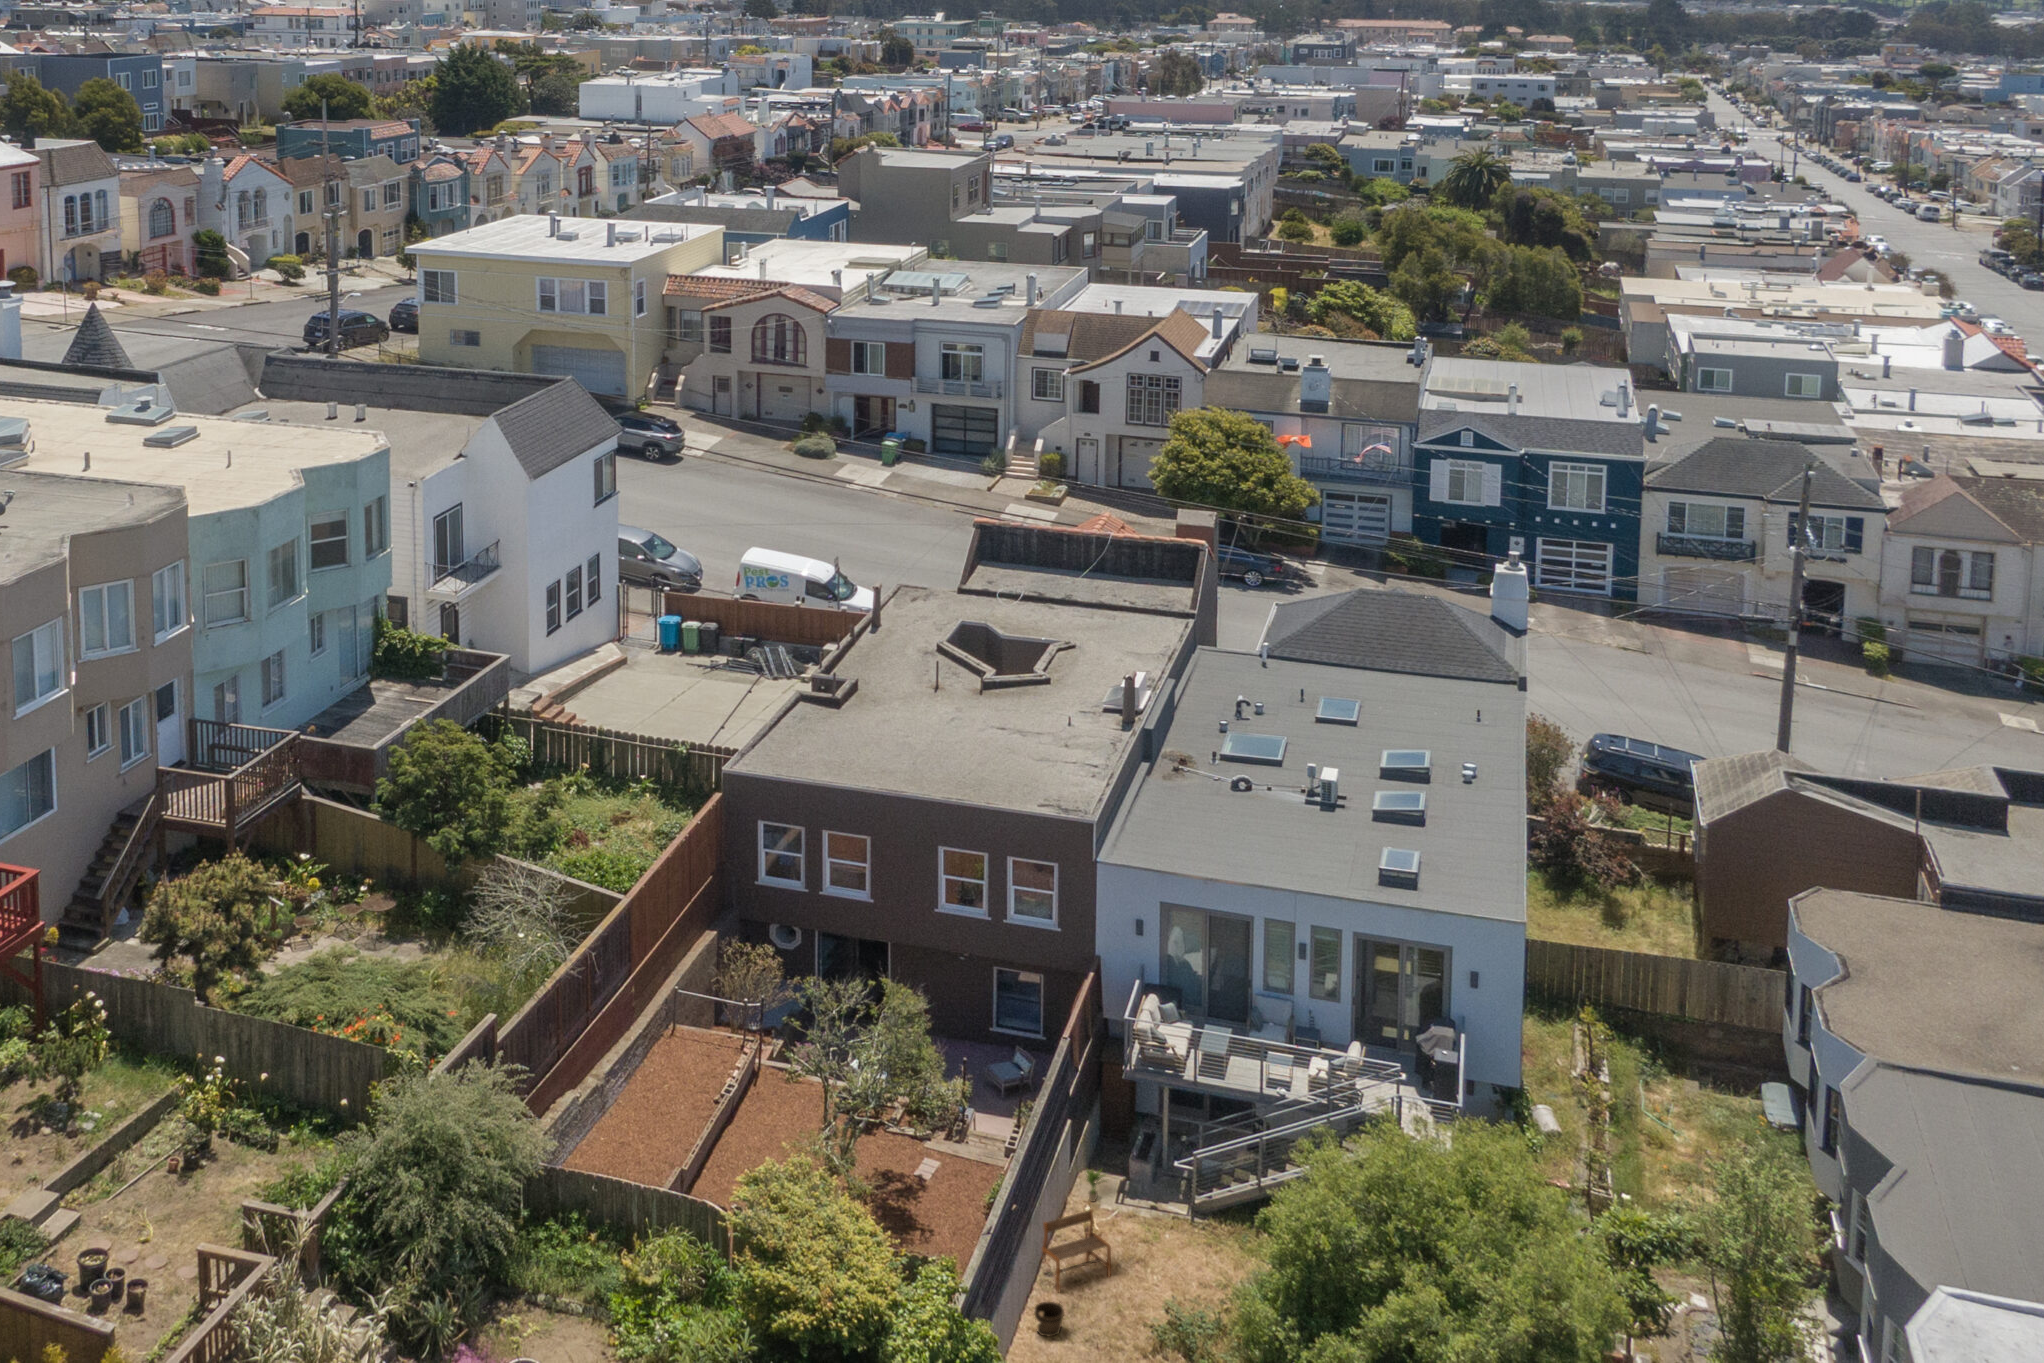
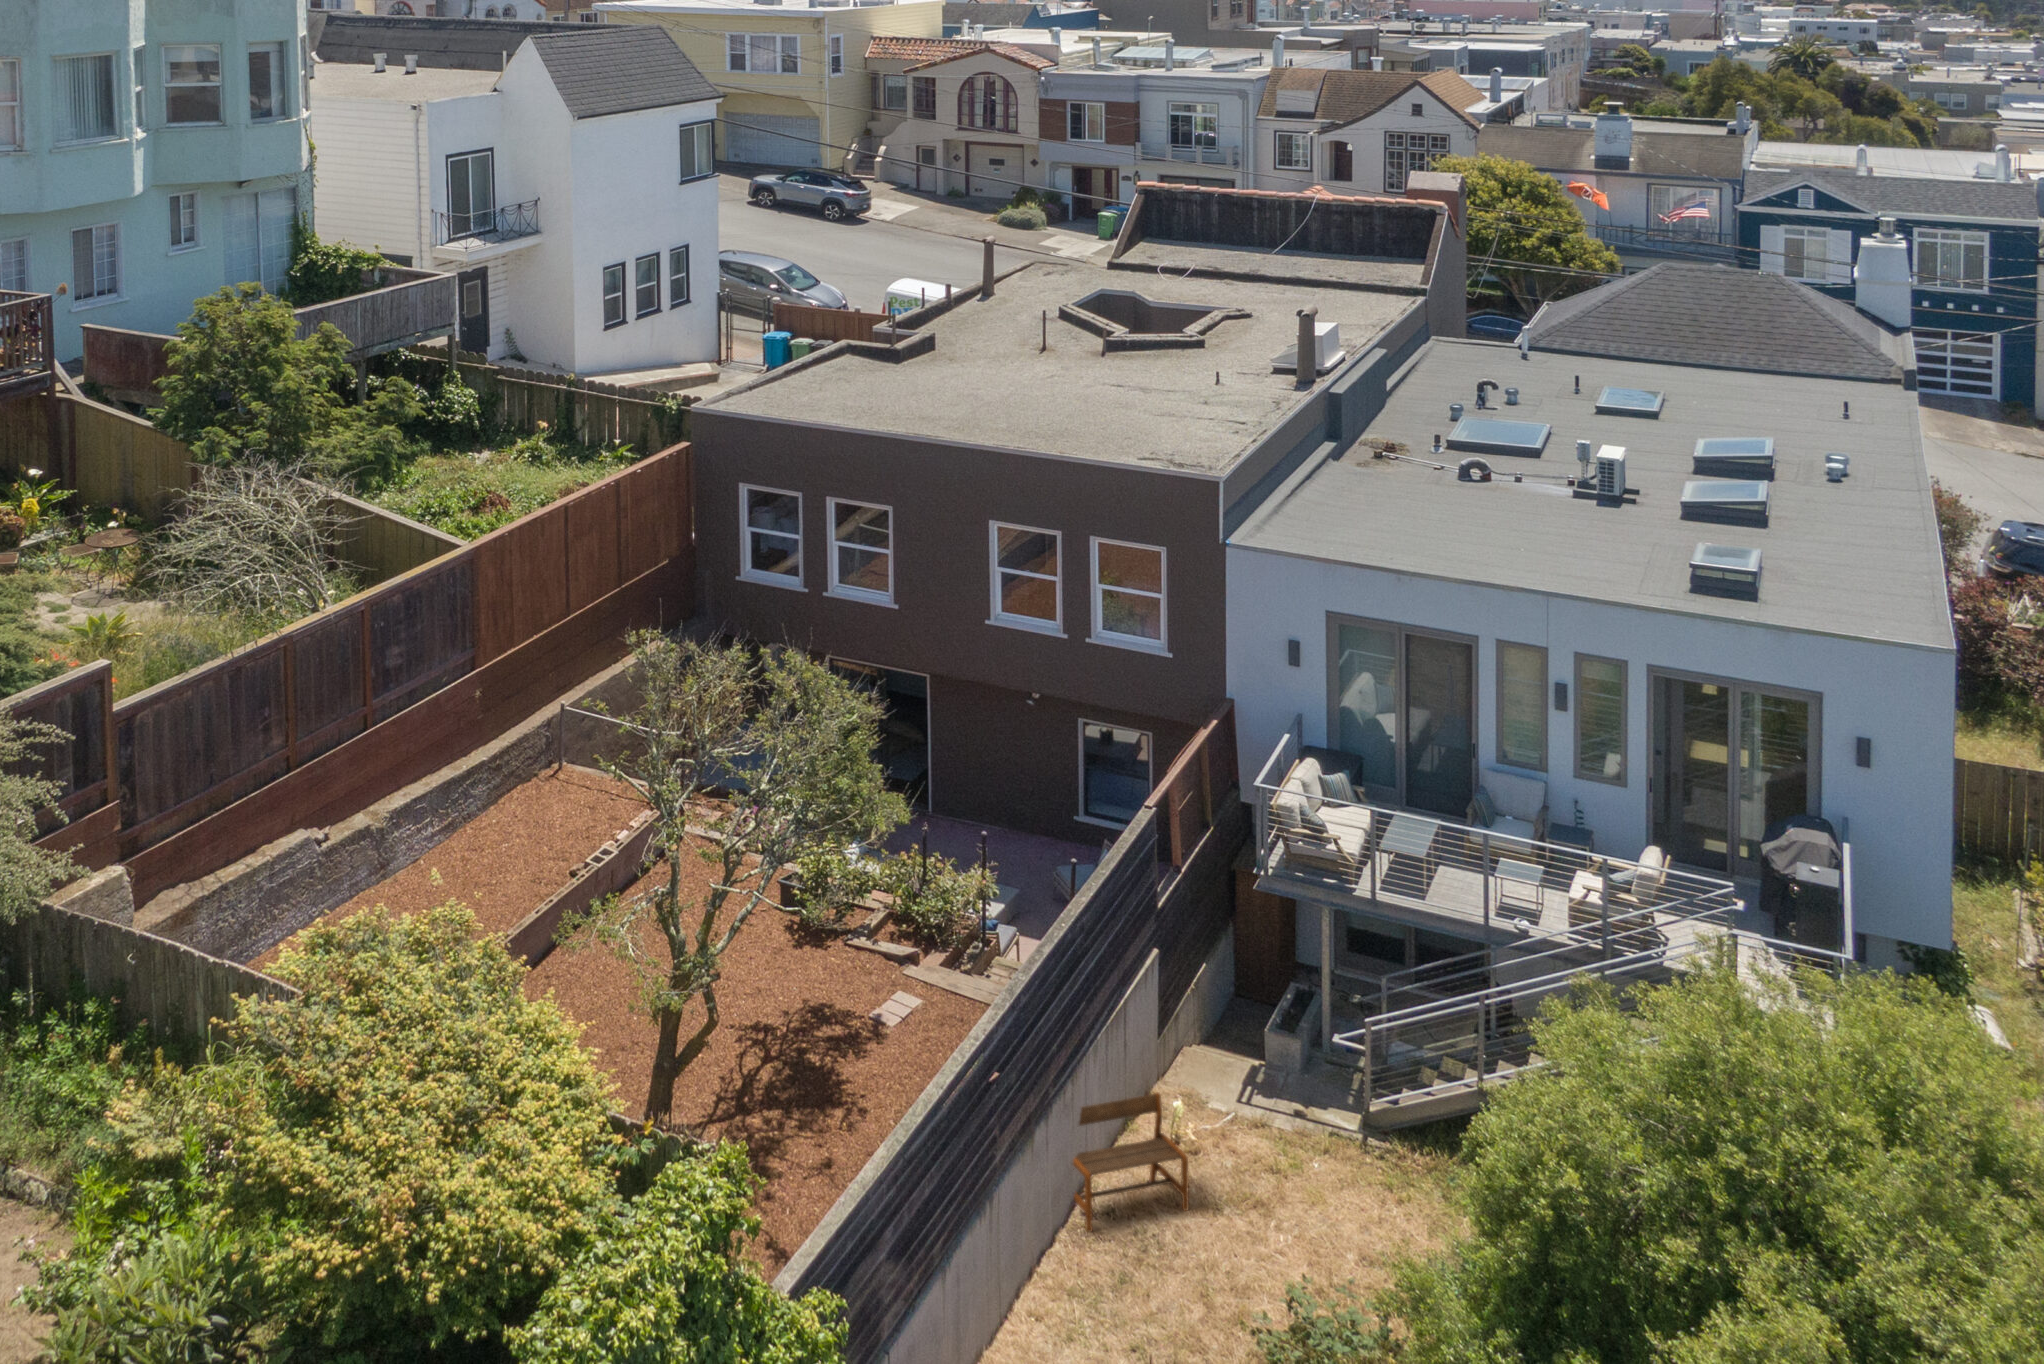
potted plant: present [1086,1169,1104,1202] -> none [1172,1028,1213,1085]
bucket: present [1035,1302,1064,1336] -> none [1026,1246,1080,1310]

